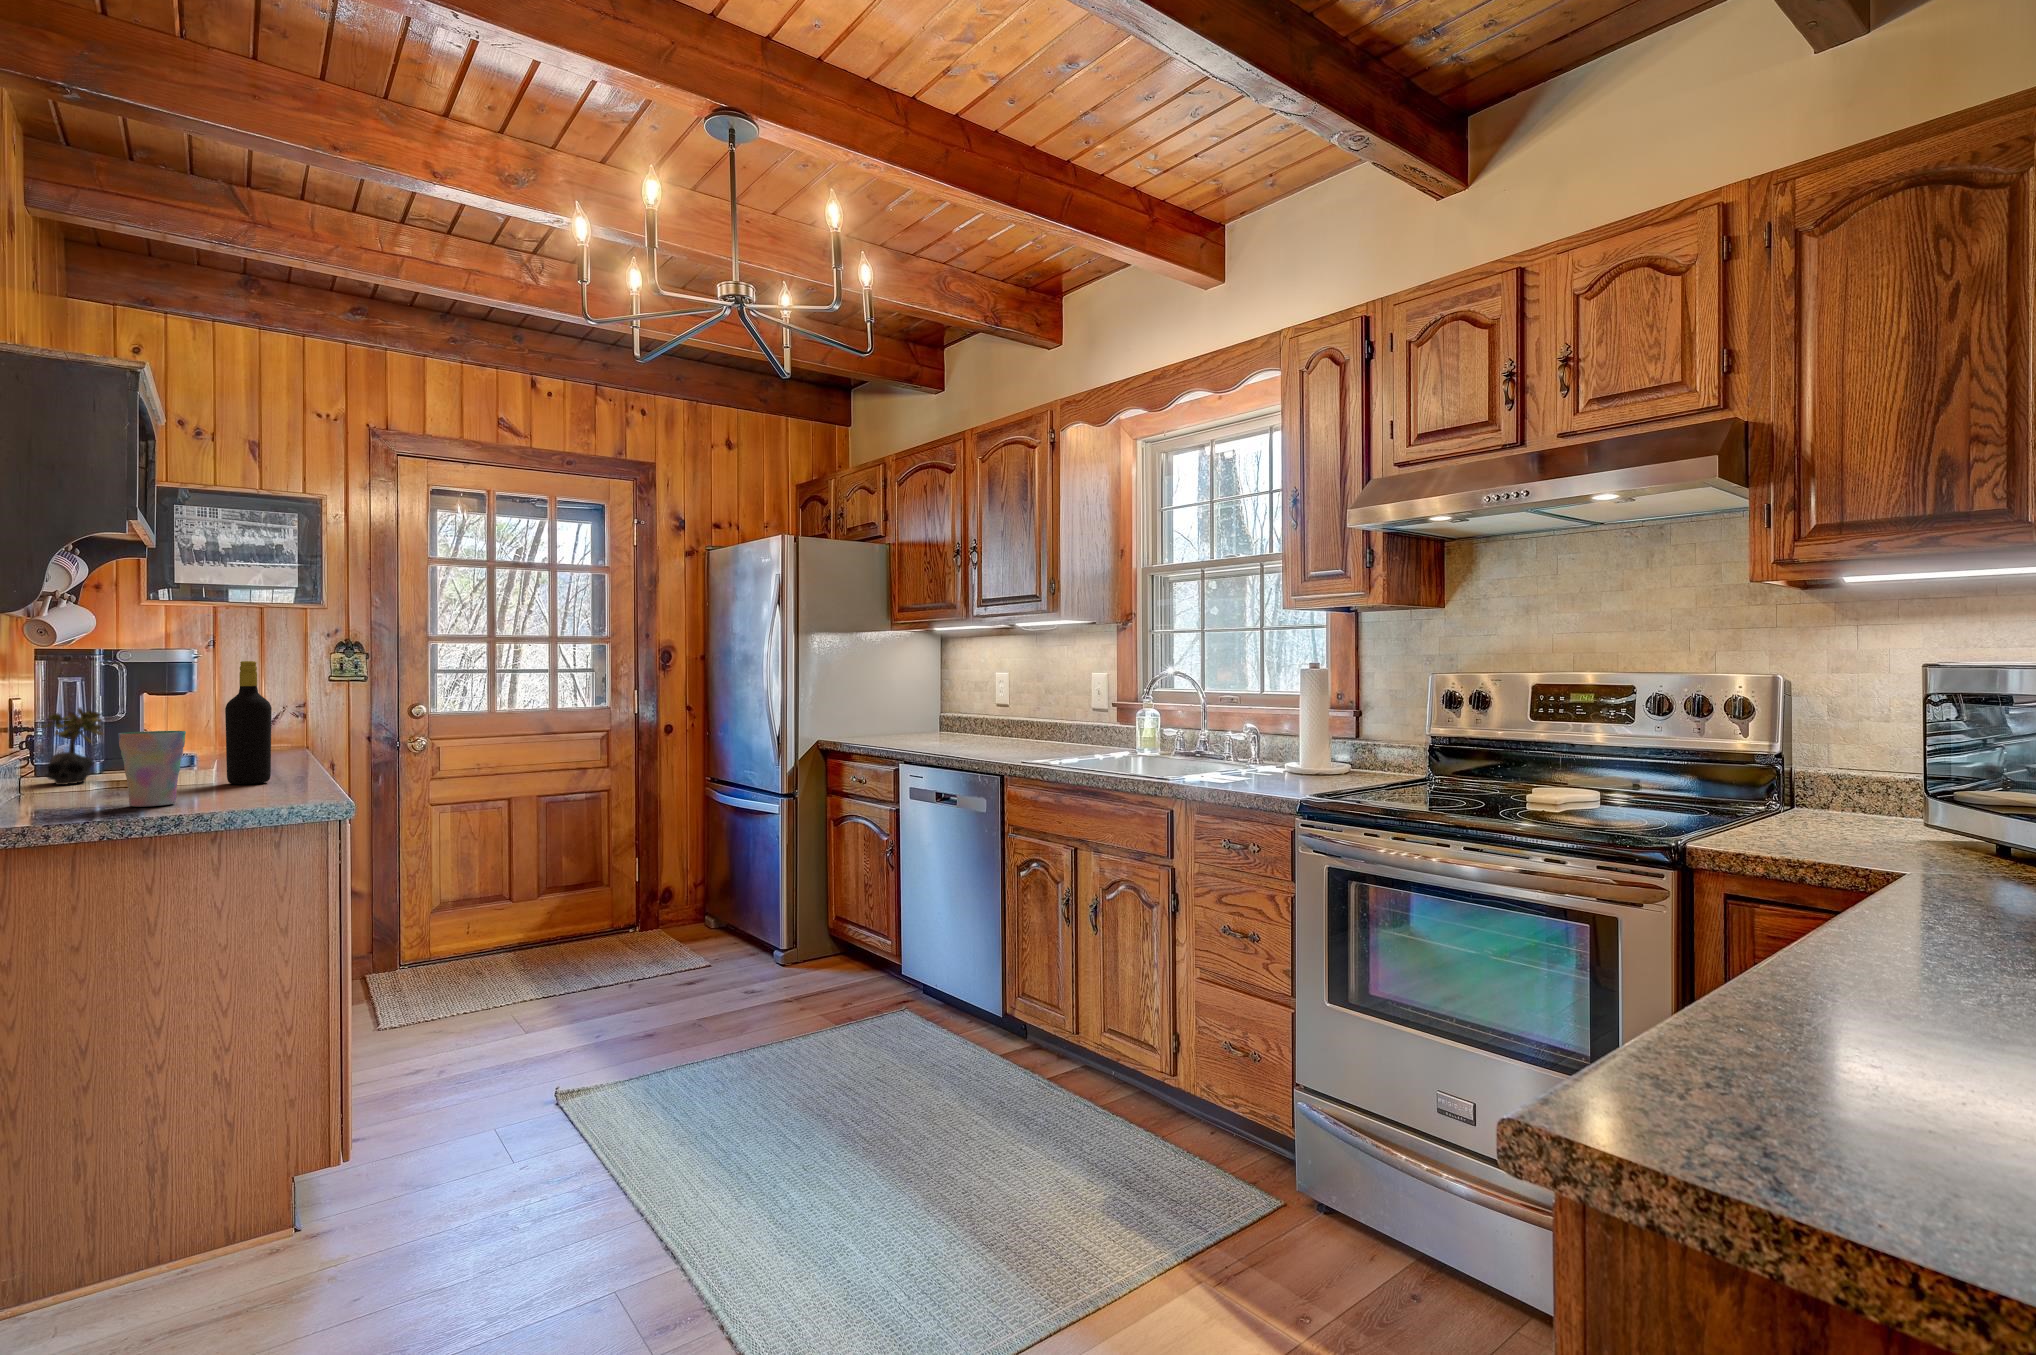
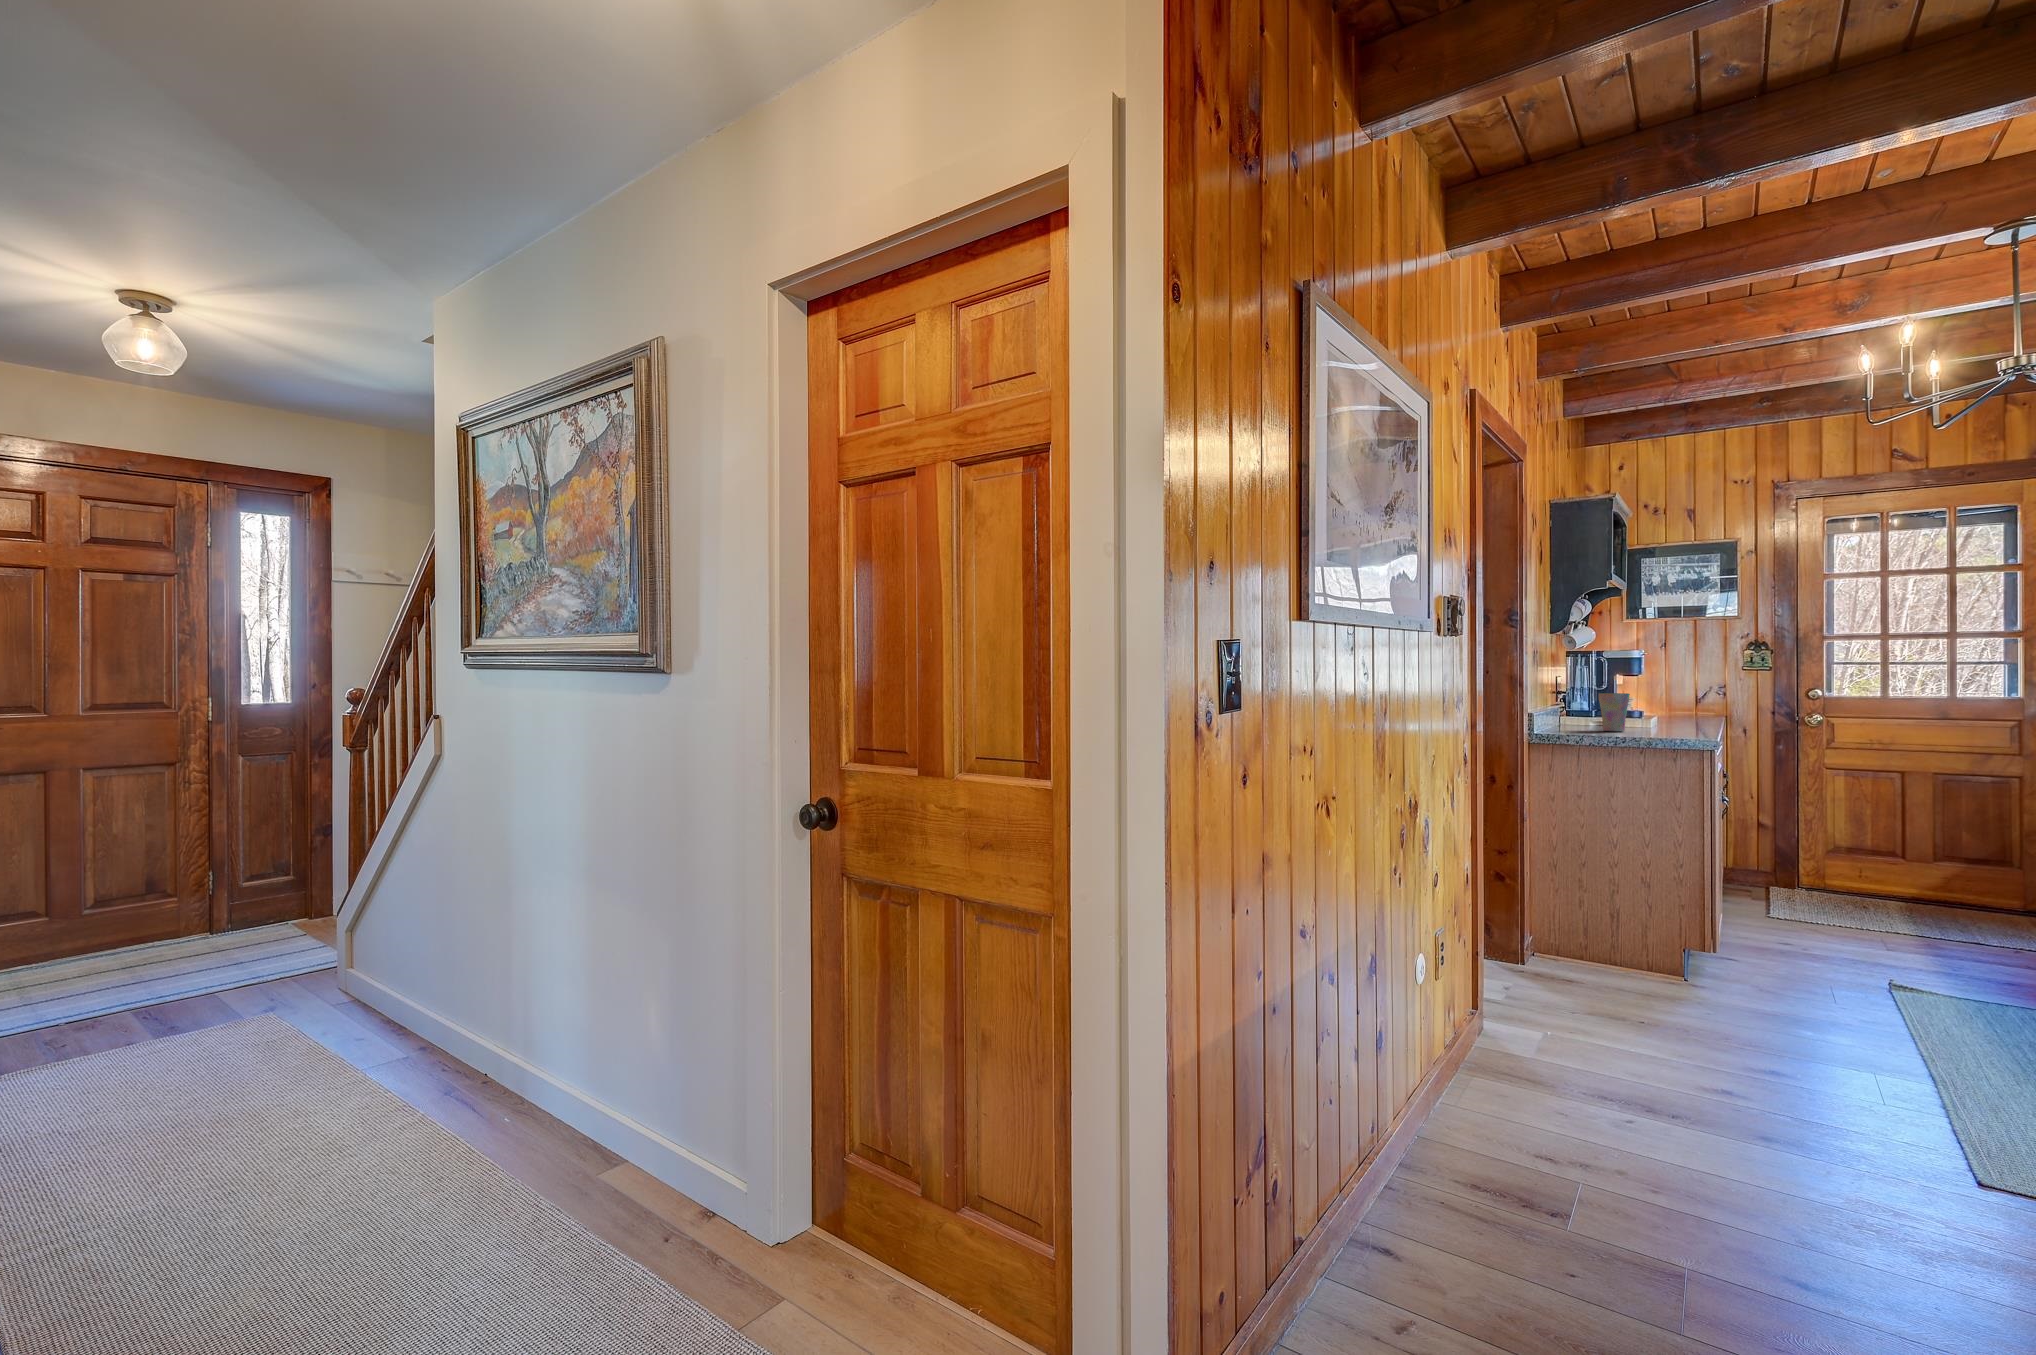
bottle: present [225,661,272,784] -> none [1655,656,1681,728]
succulent plant: present [39,707,103,785] -> none [1566,682,1596,721]

